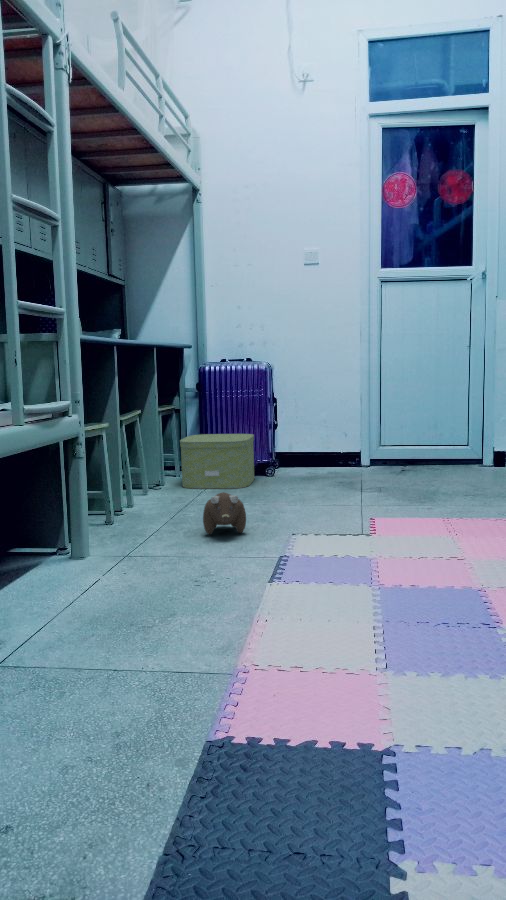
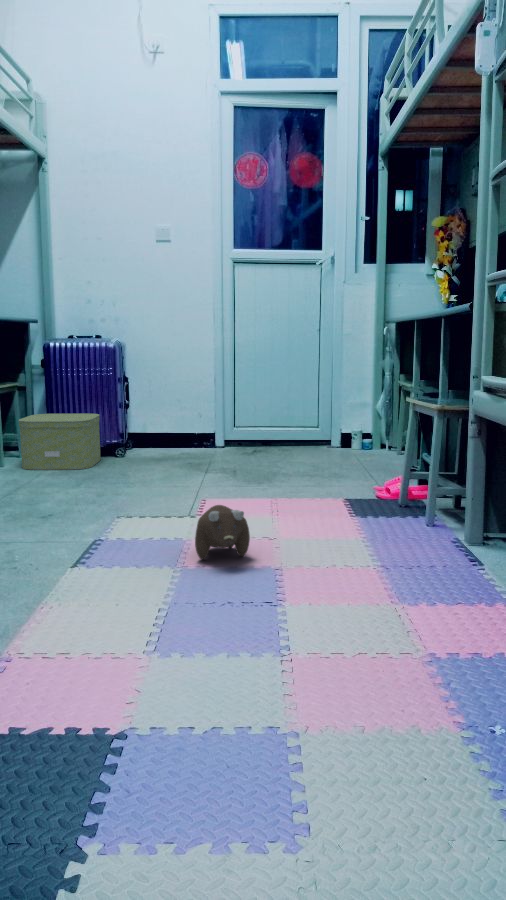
plush toy: present [203,492,246,534] -> present [195,505,250,559]

